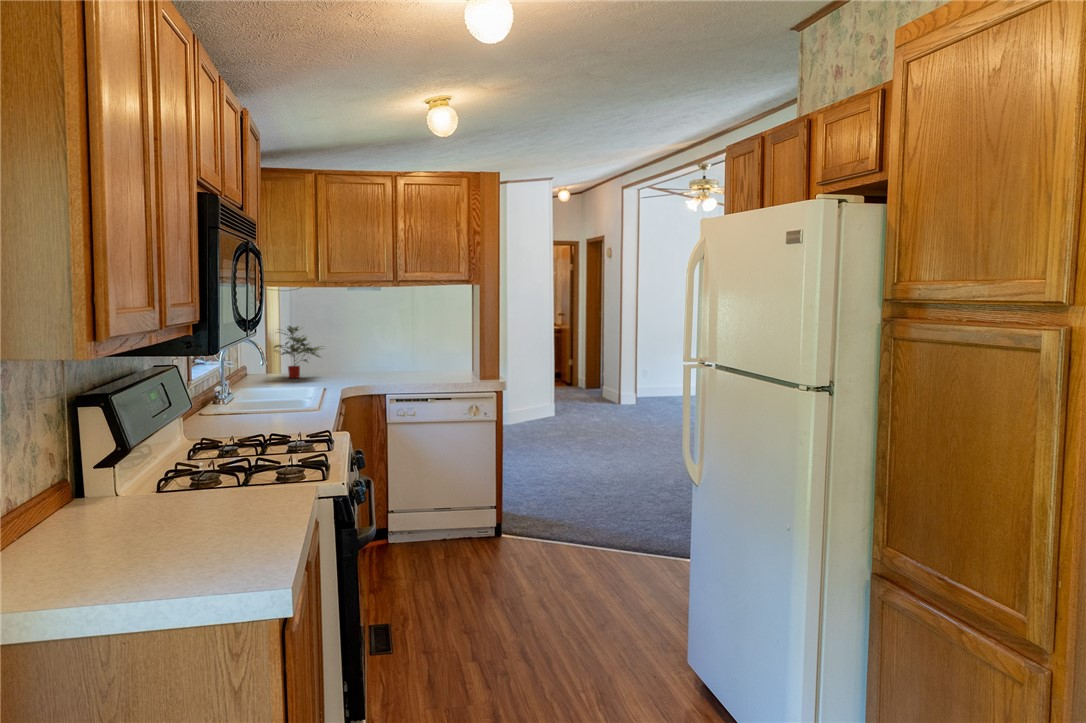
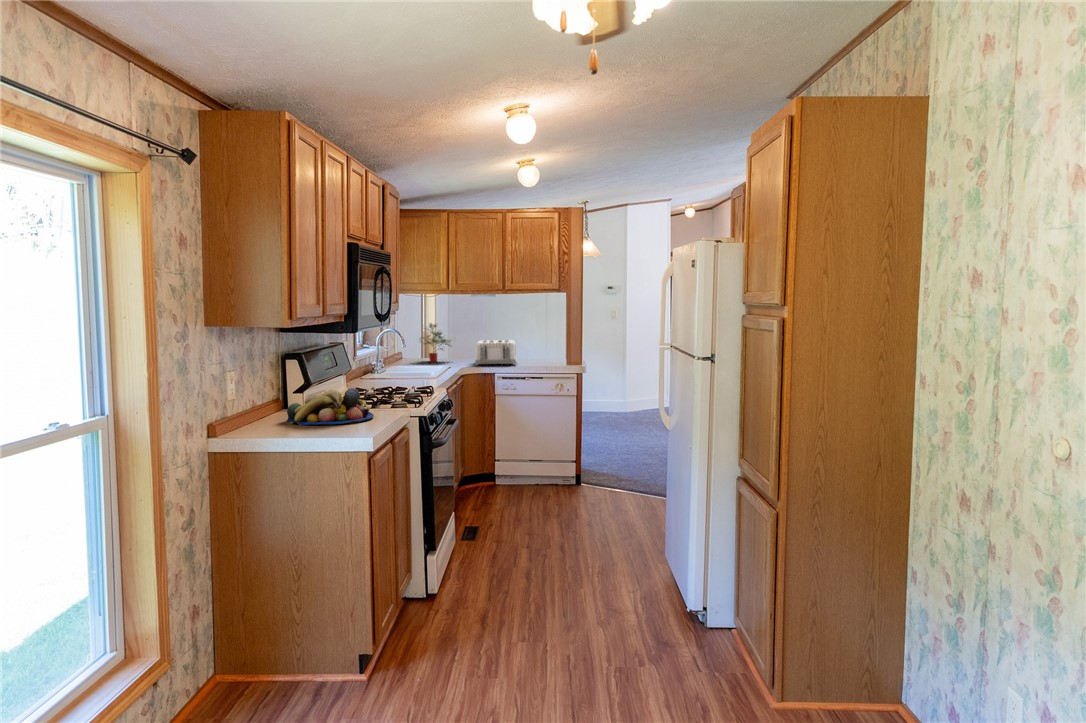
toaster: none [355,347,412,383] -> present [475,340,516,365]
fruit bowl: none [80,460,261,549] -> present [287,388,374,425]

